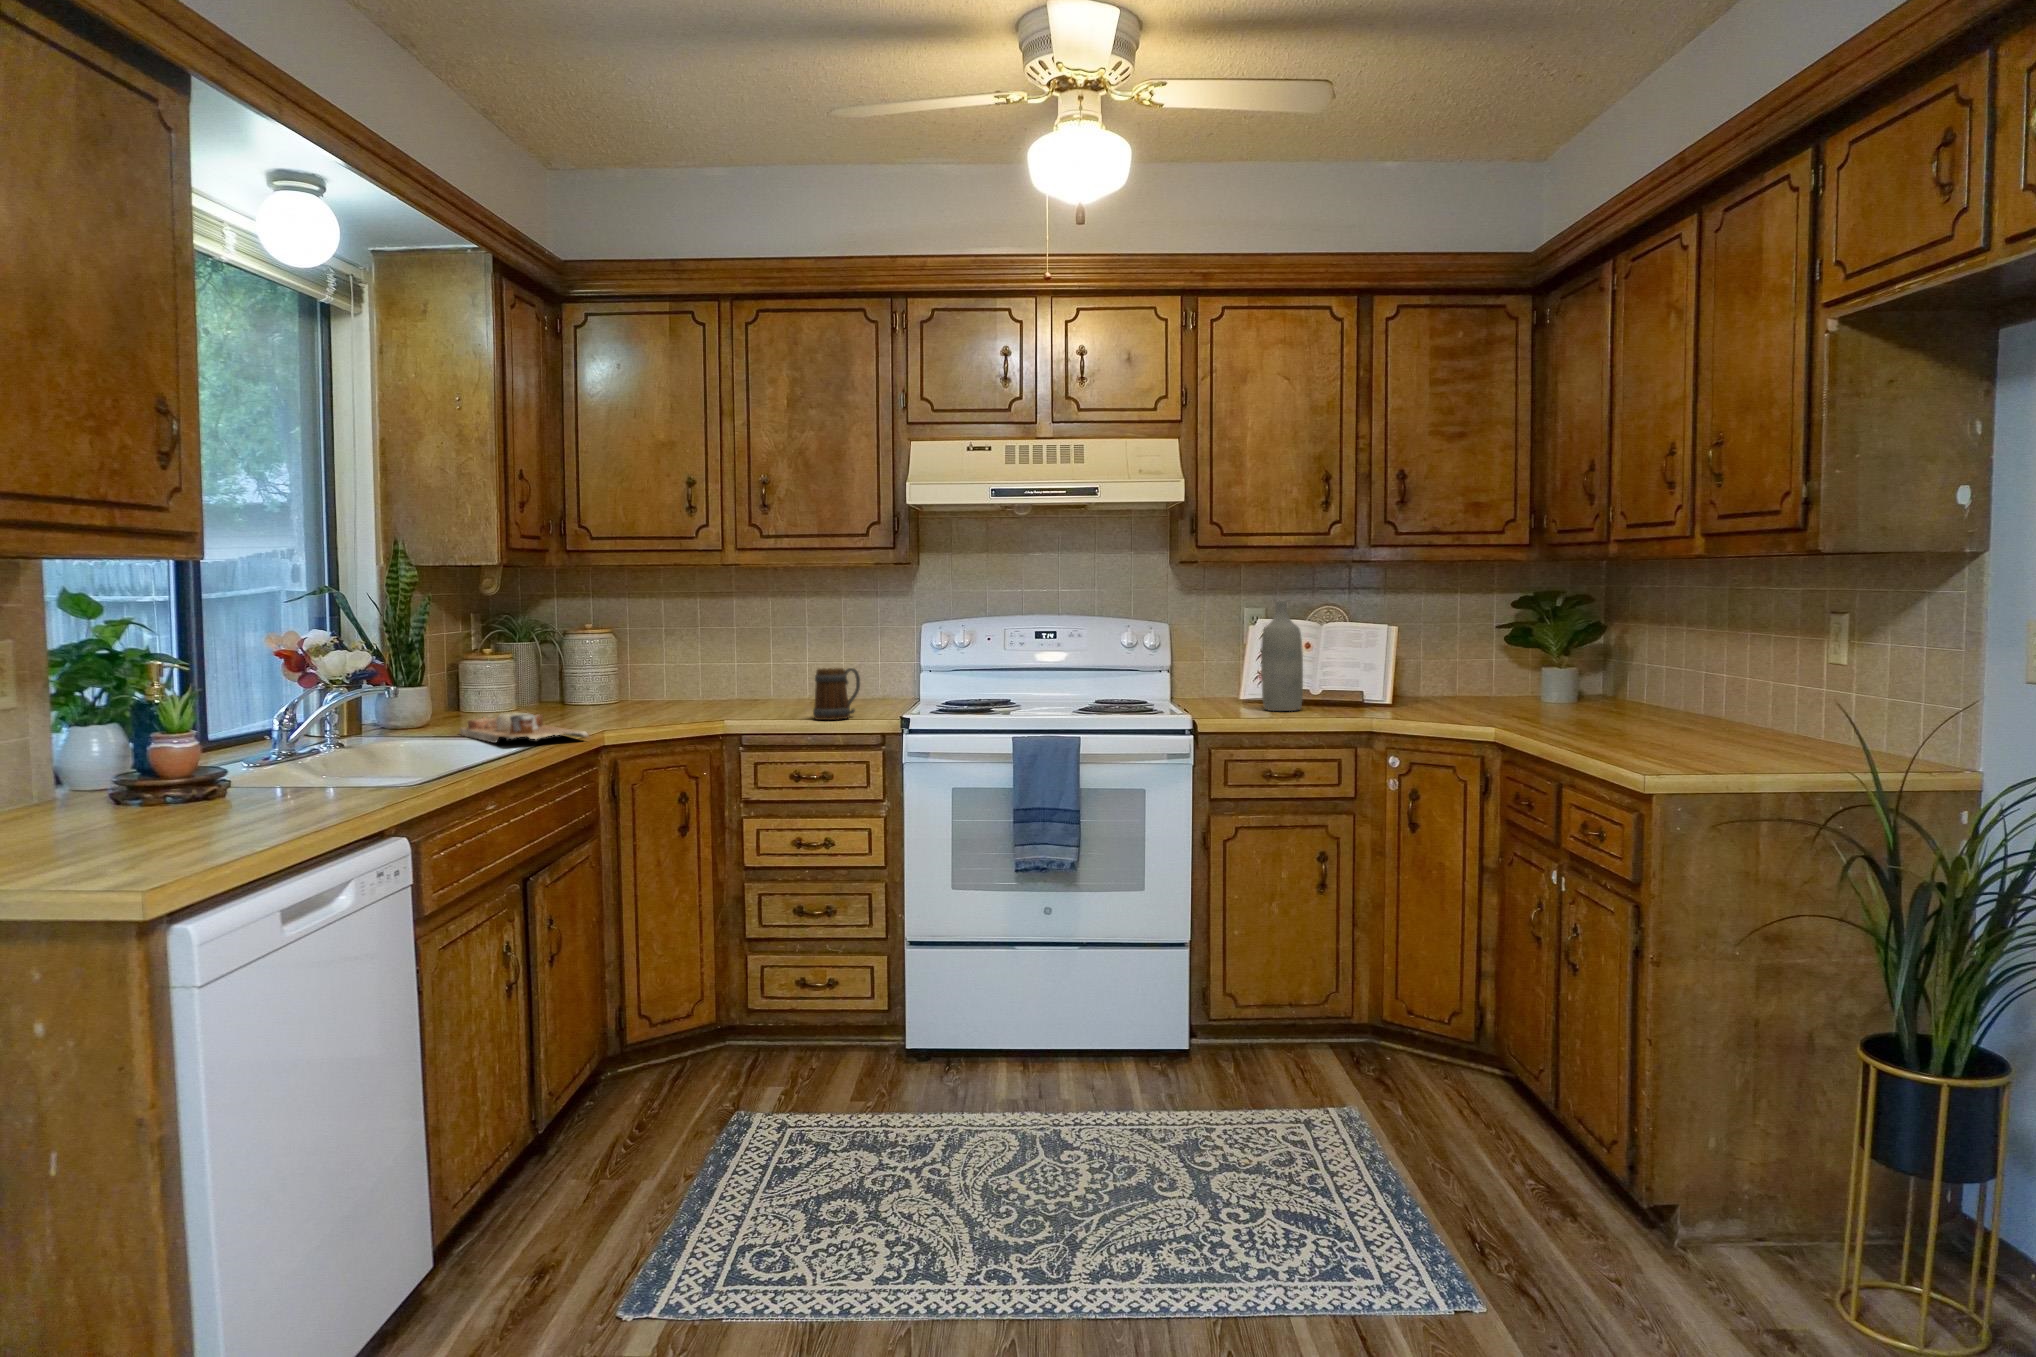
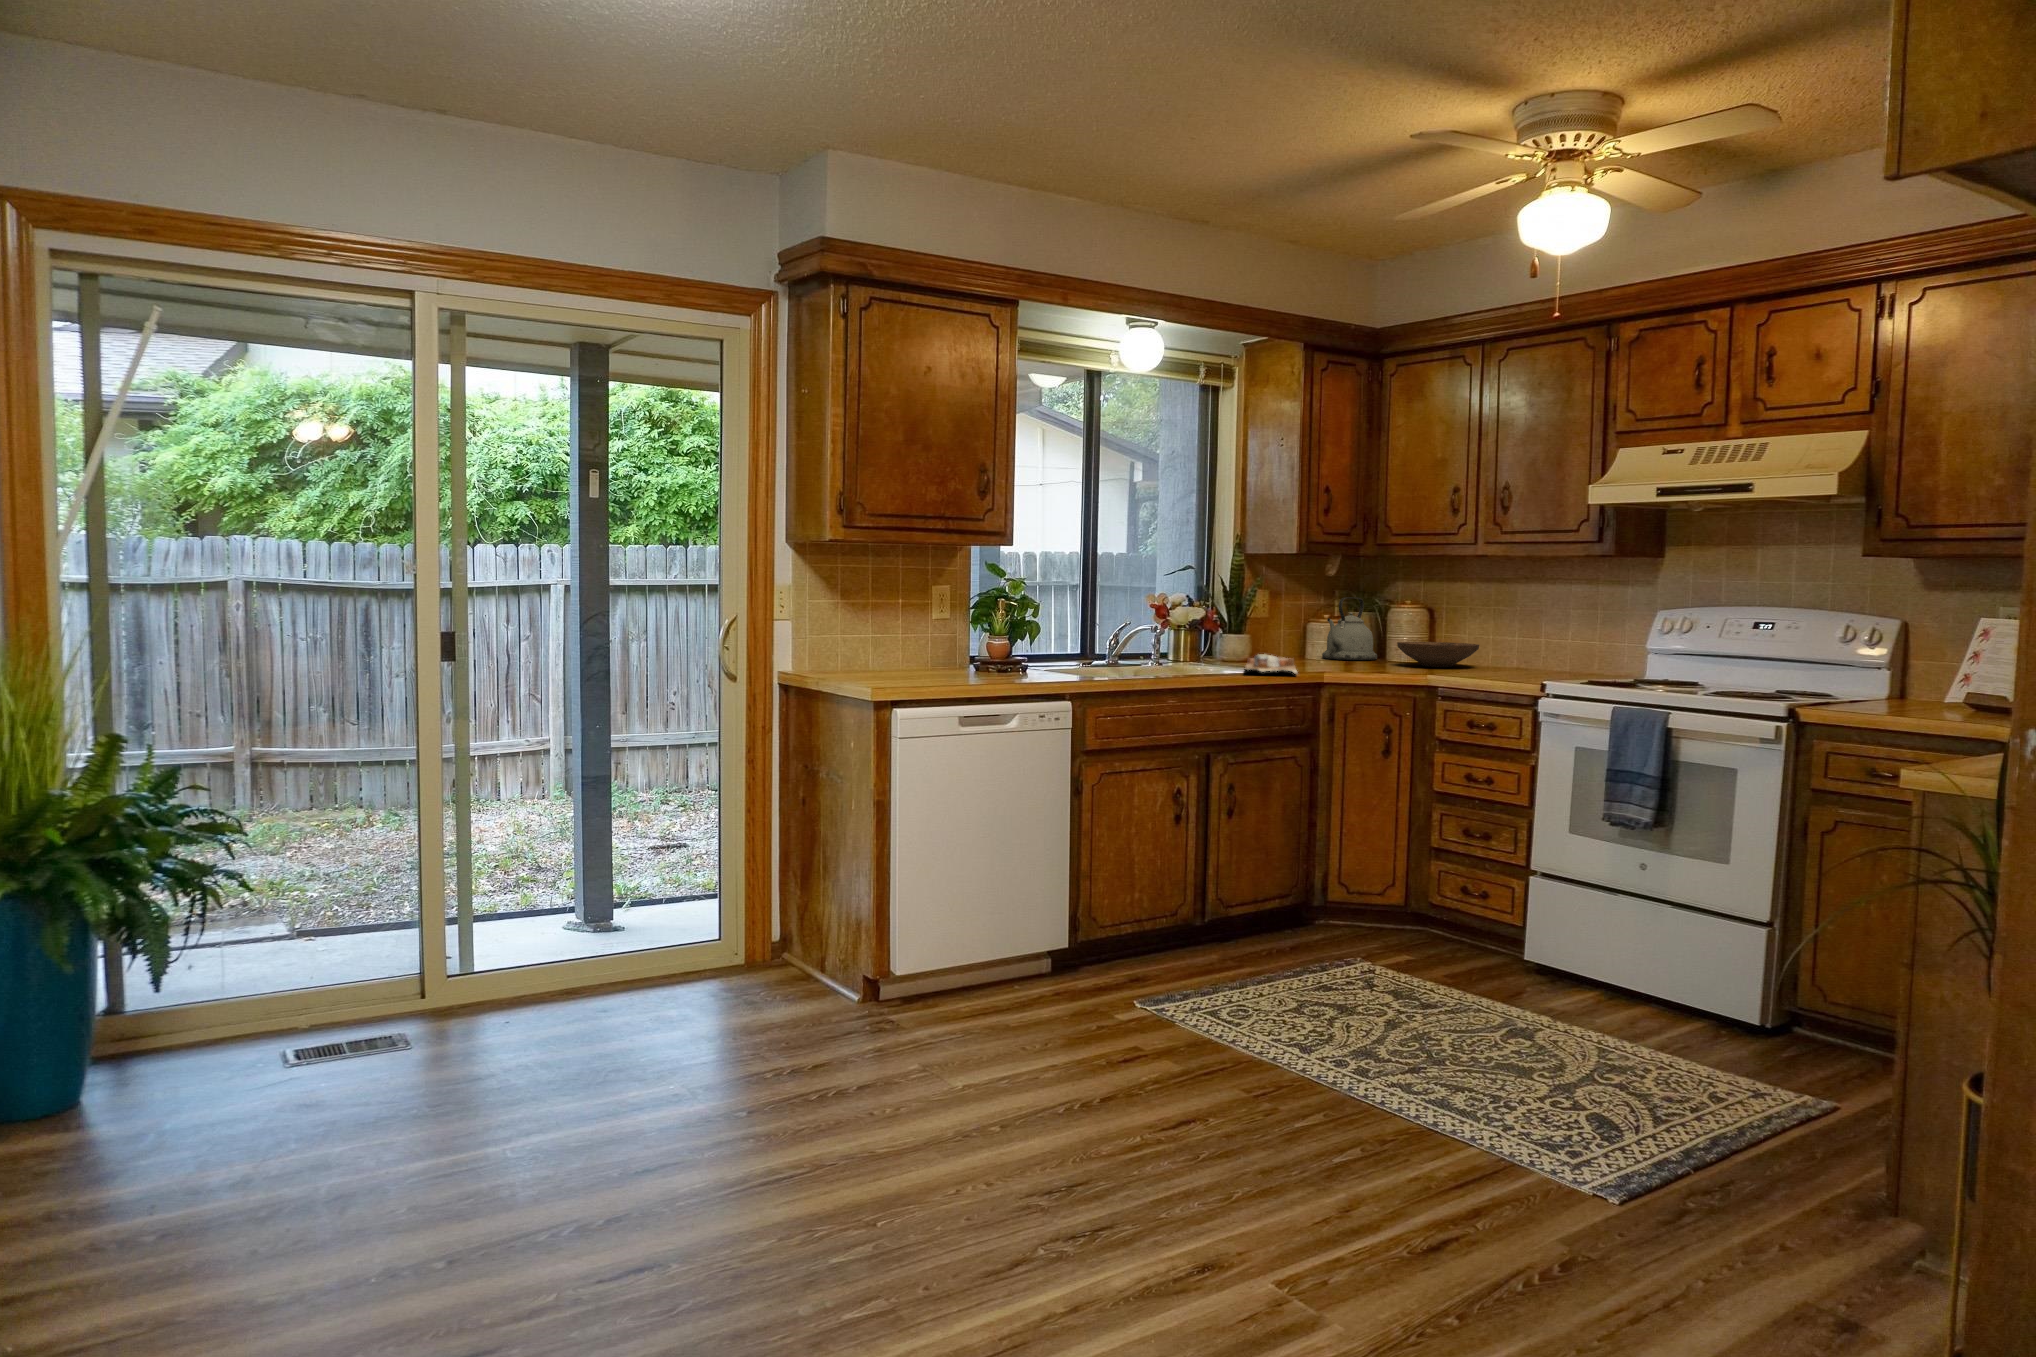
bottle: present [1261,601,1303,711] -> none [1910,604,1962,718]
kettle: none [518,625,596,711] -> present [1322,597,1377,660]
mug: present [813,668,860,720] -> none [1480,641,1525,682]
wooden bowl: none [644,676,748,709] -> present [1397,642,1479,667]

